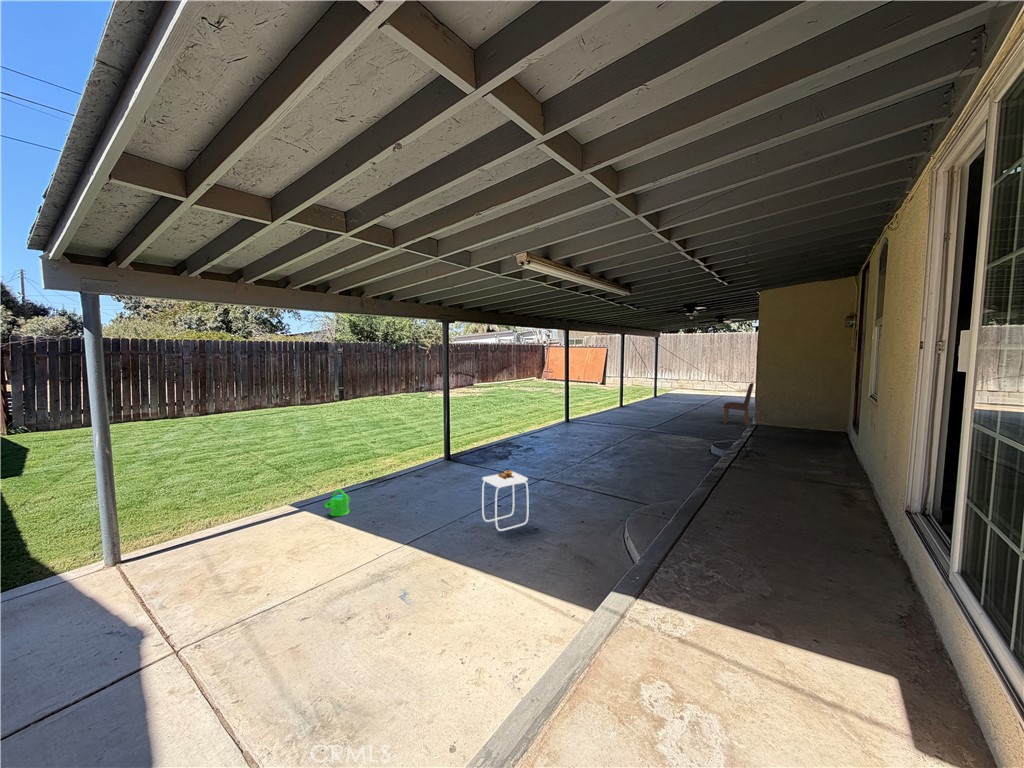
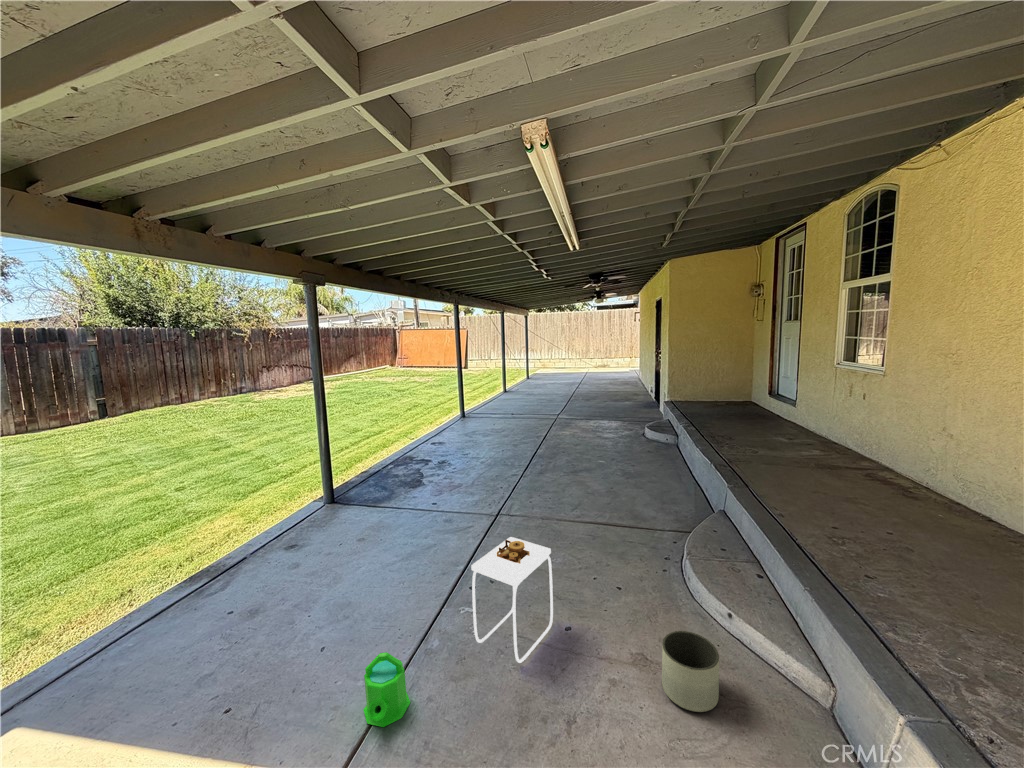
dining chair: present [724,383,754,426] -> none [627,359,655,404]
watering can: present [325,489,350,516] -> present [364,652,411,727]
planter: none [559,525,588,561] -> present [662,631,719,712]

